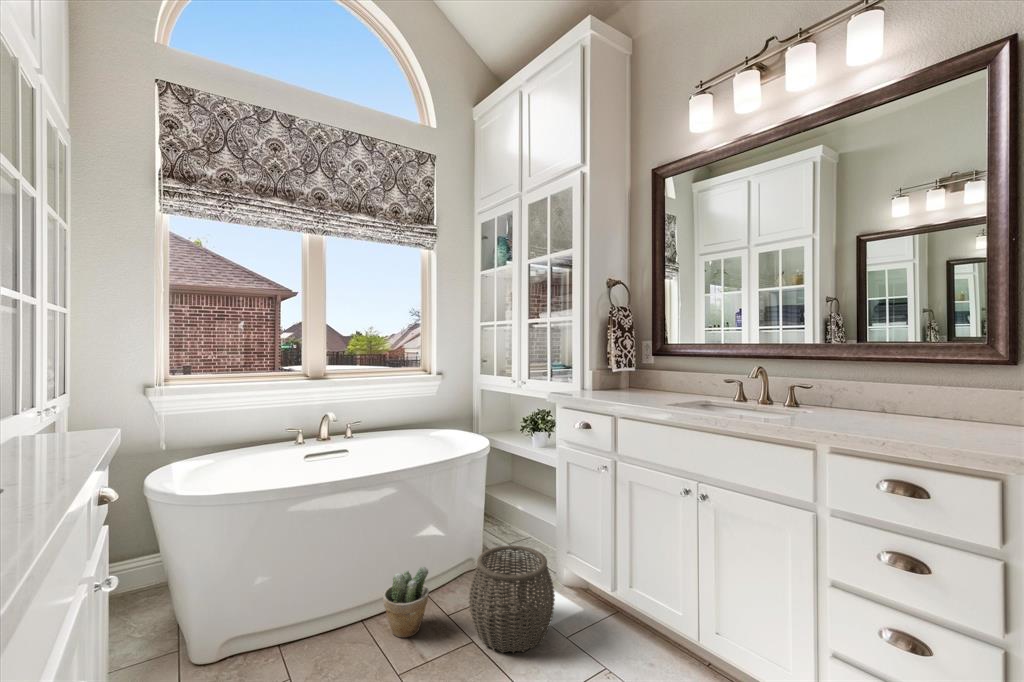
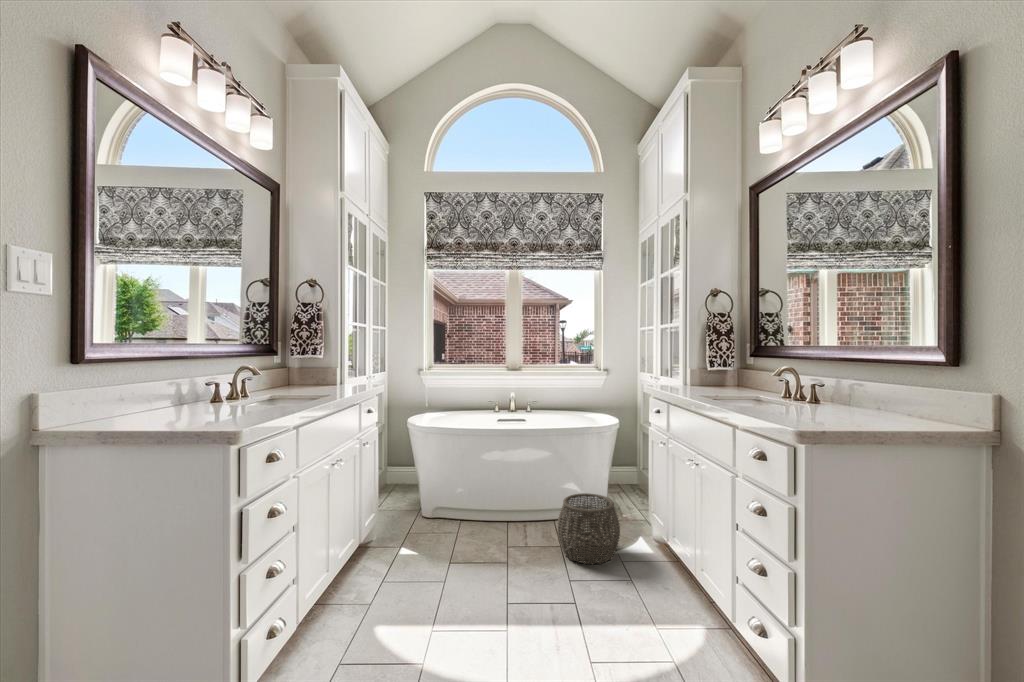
potted plant: present [383,567,429,638] -> none [512,496,541,539]

